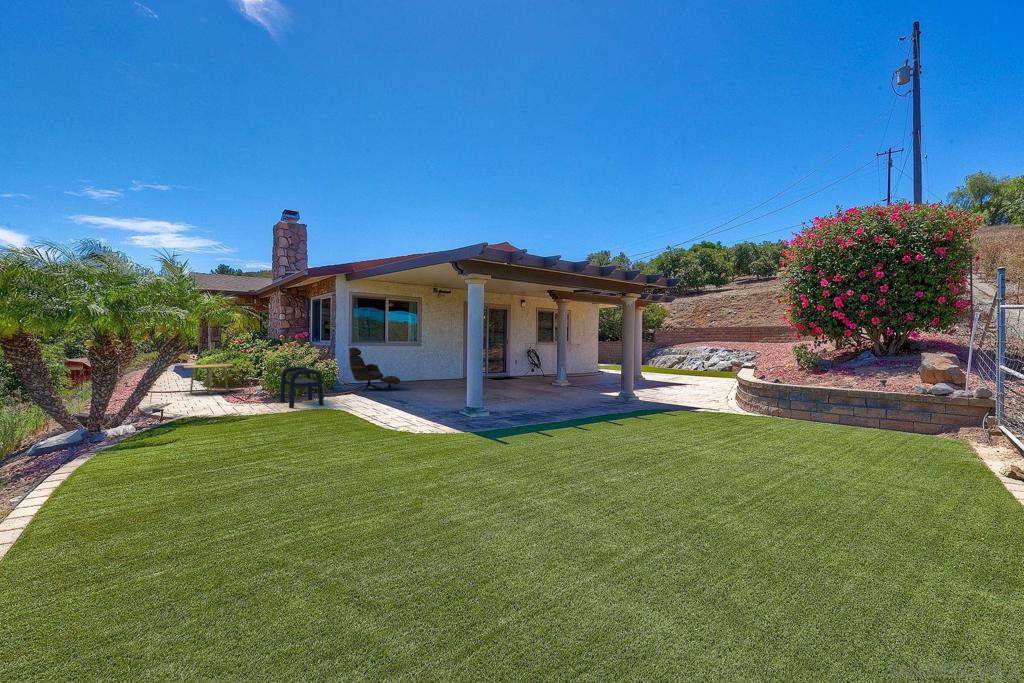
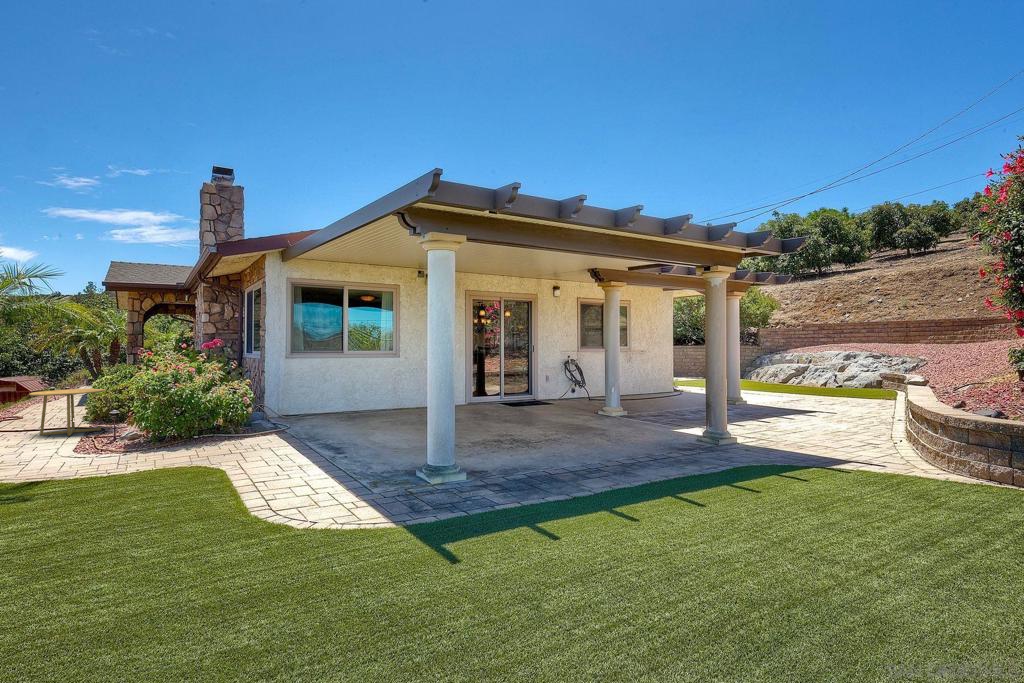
lounge chair: present [349,347,400,391] -> none [277,360,358,429]
bench: present [280,367,324,408] -> none [149,393,210,462]

